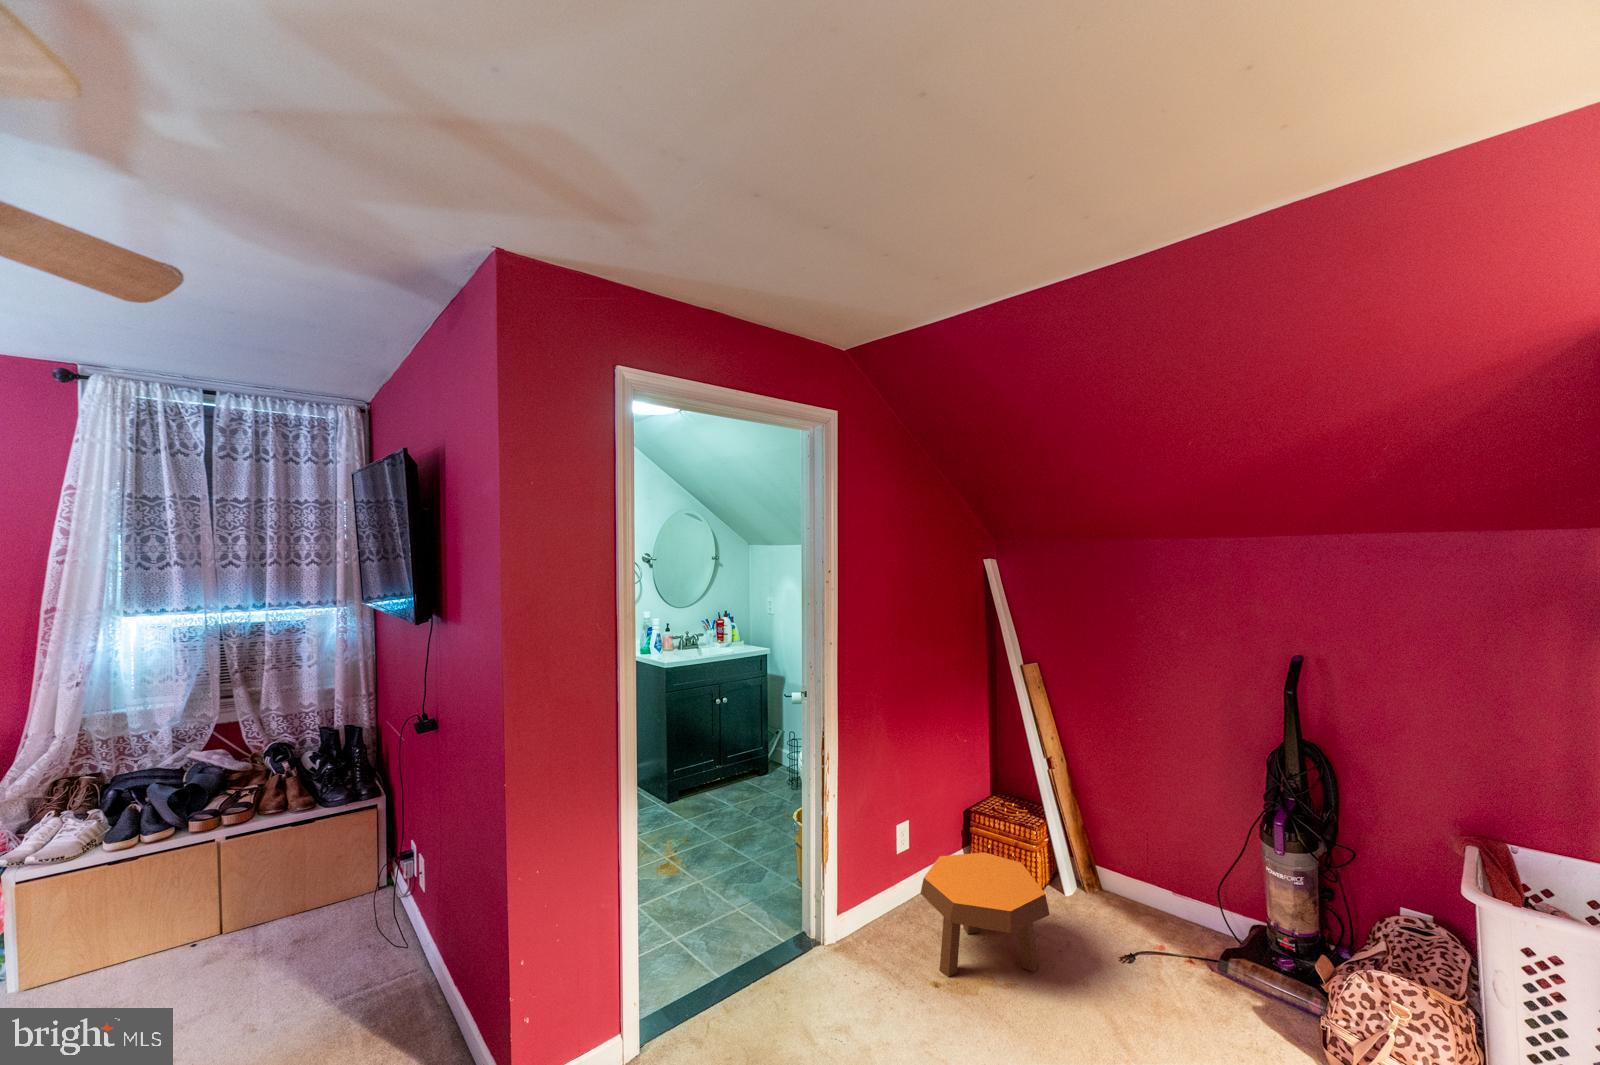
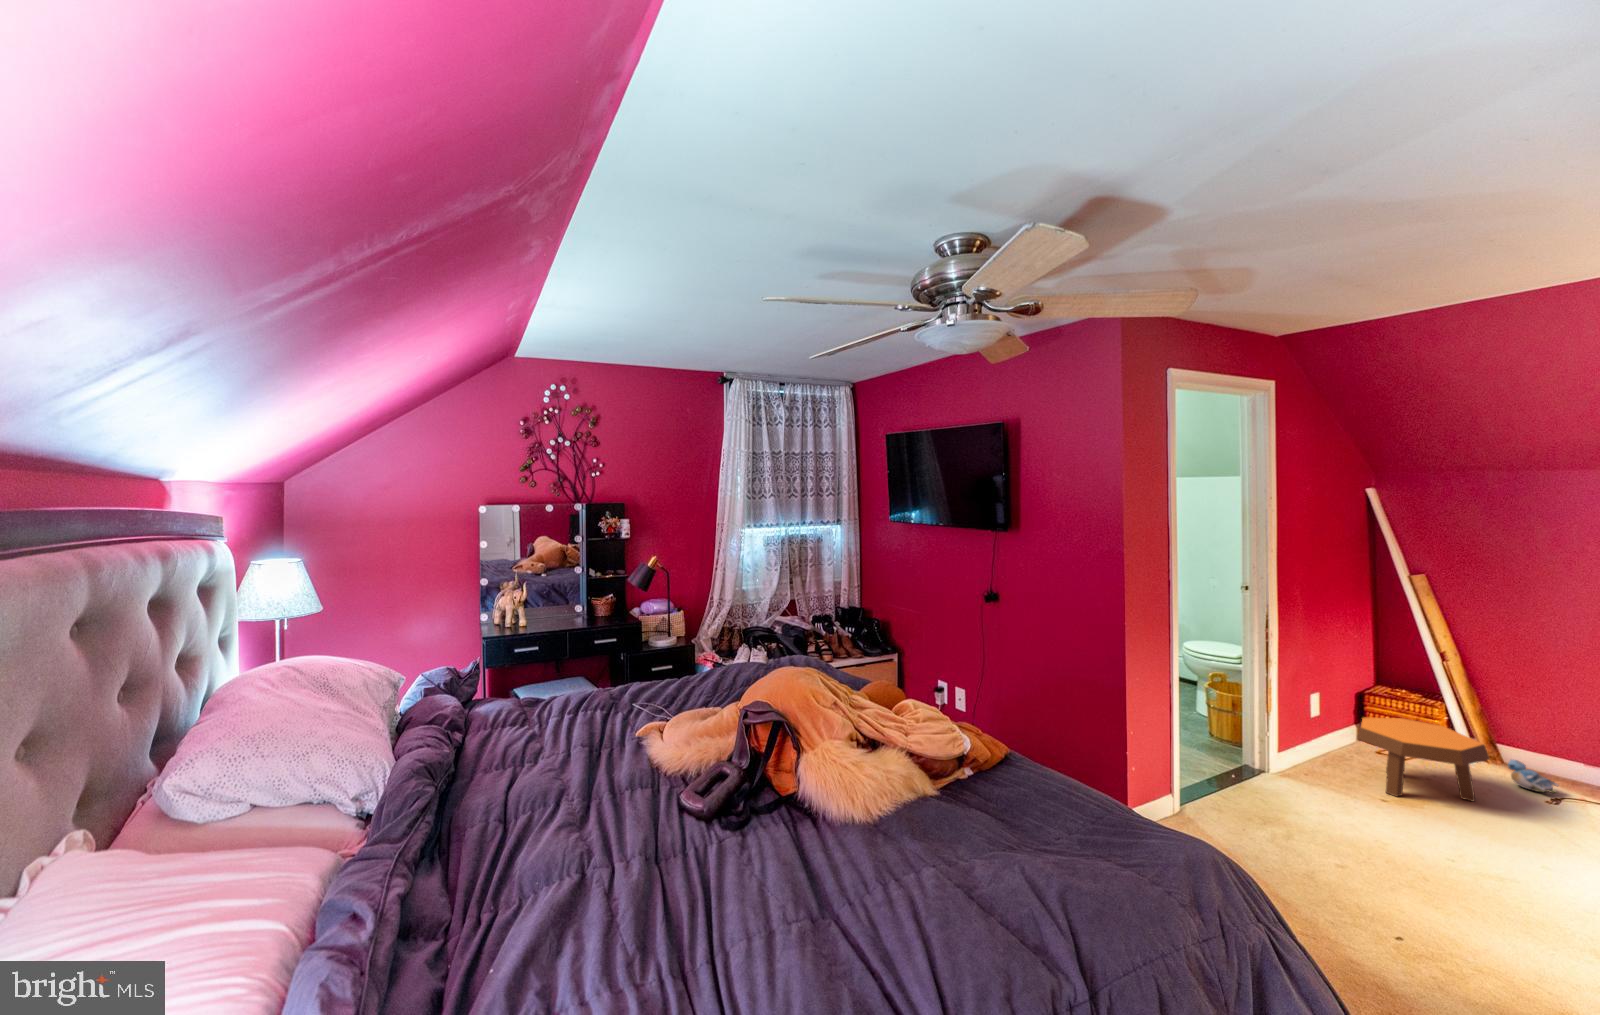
plush toy: none [1088,898,1133,943] -> present [1508,760,1558,793]

